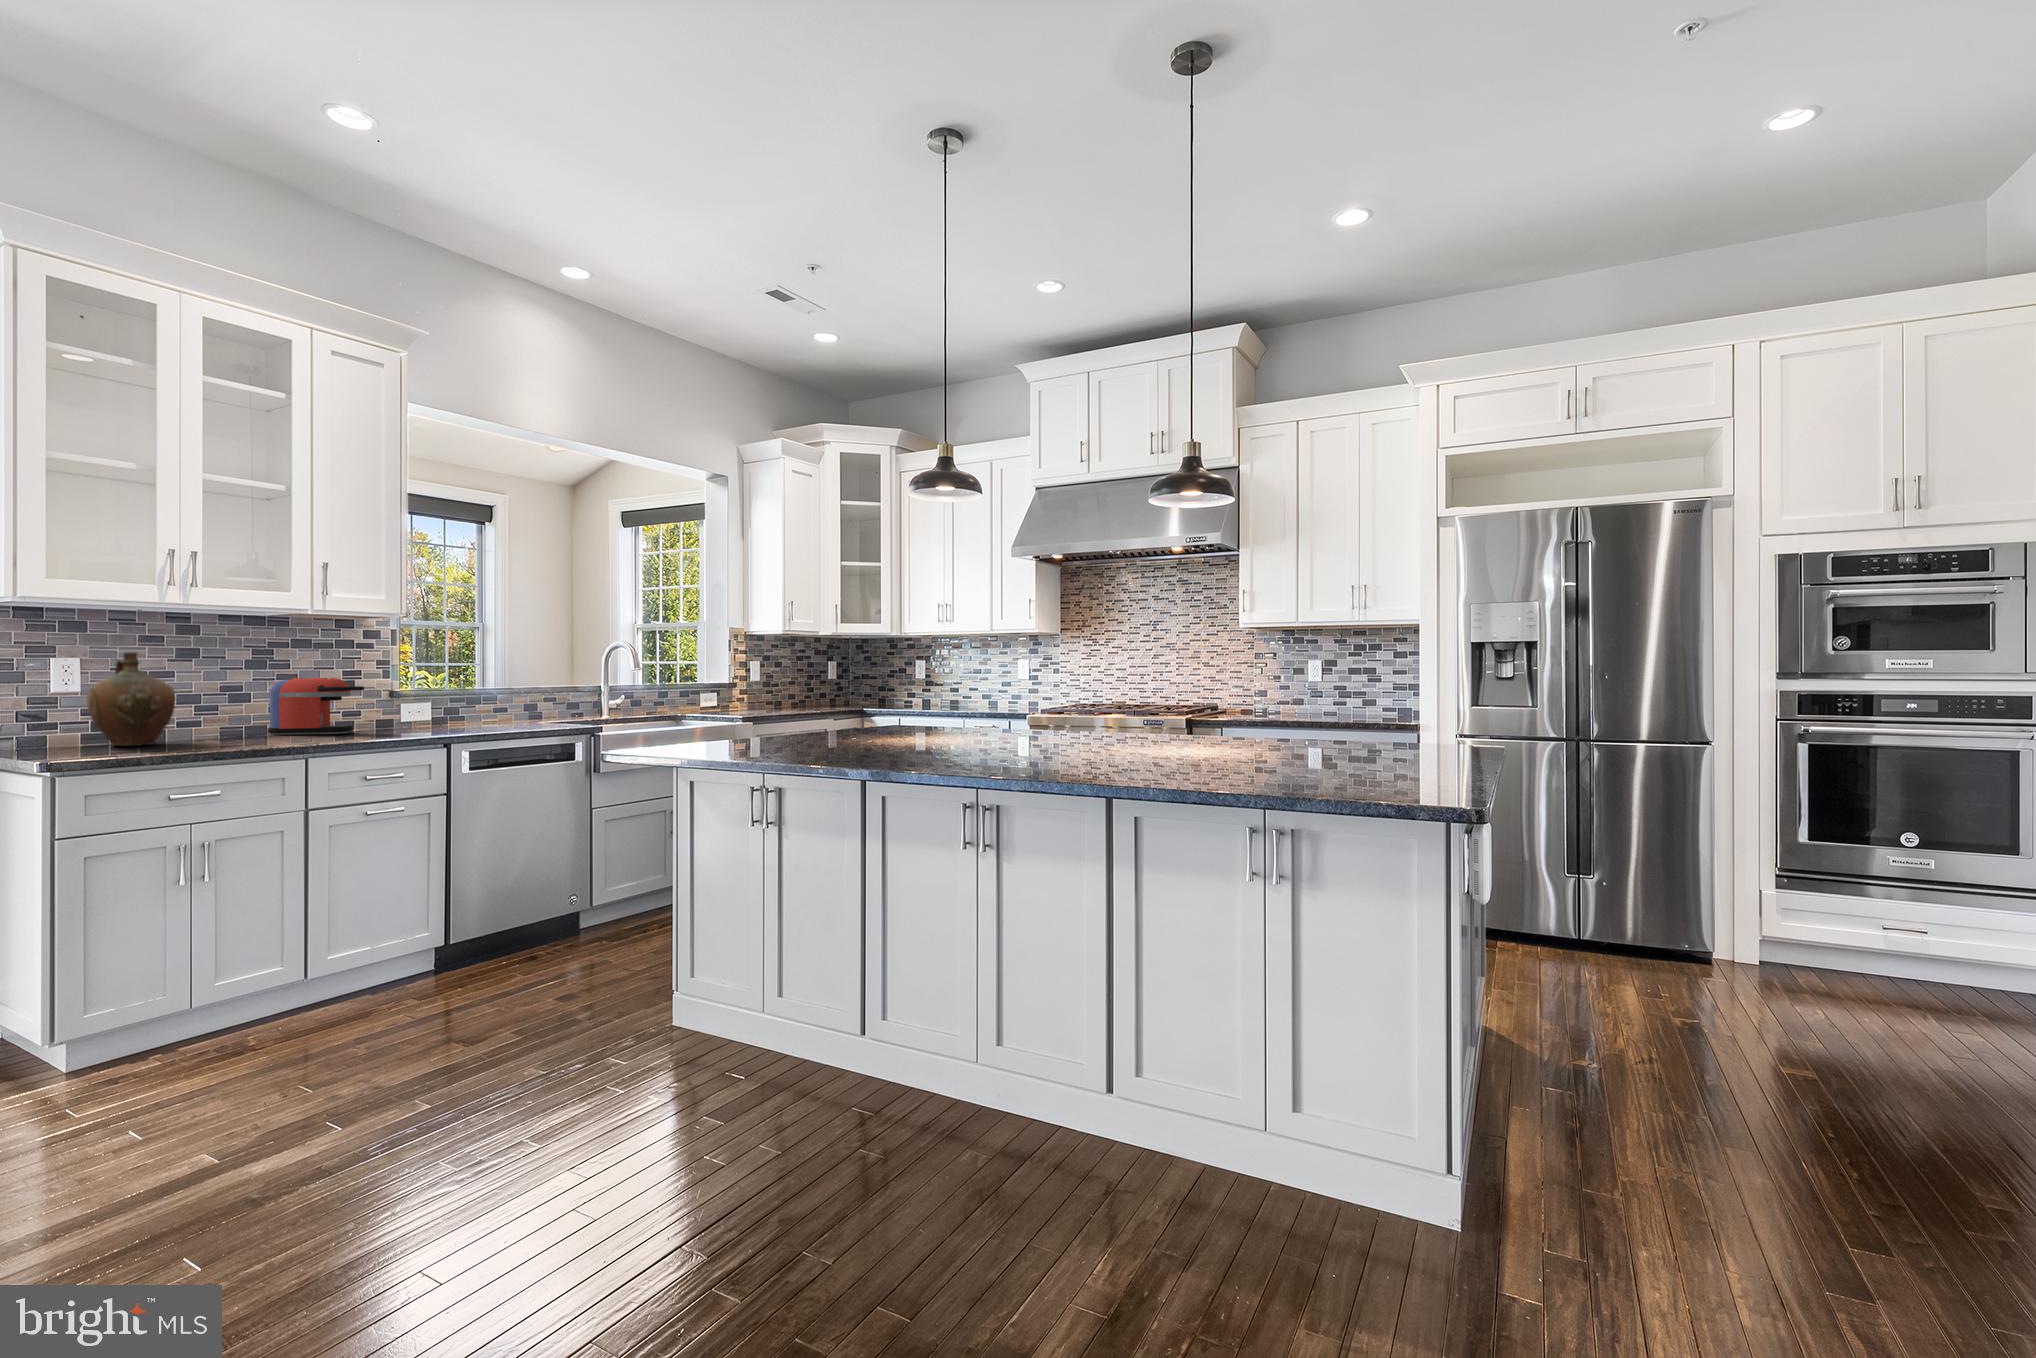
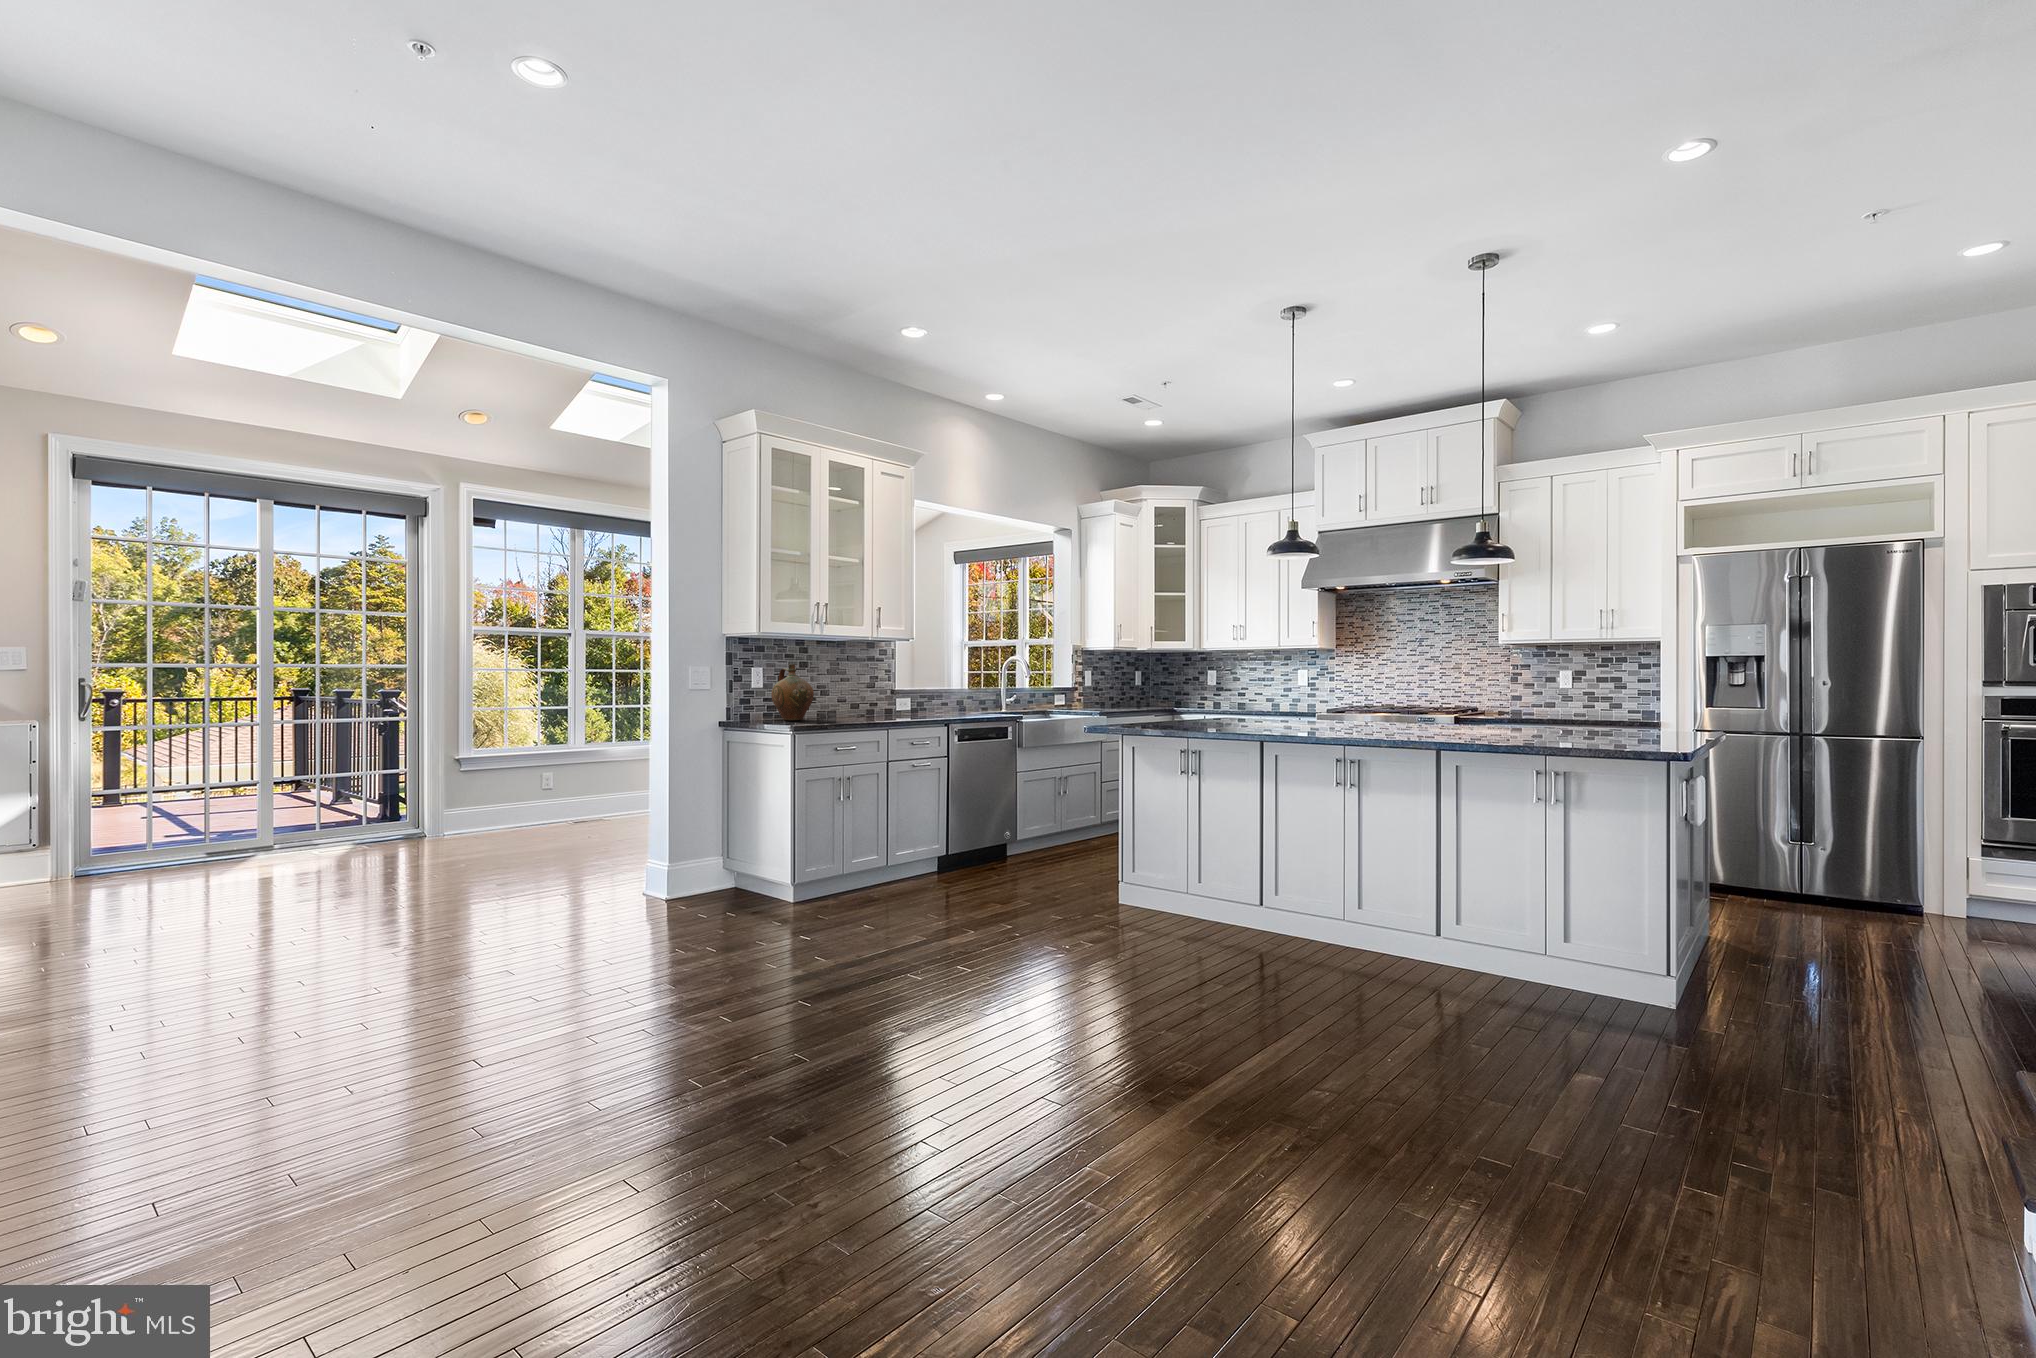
coffee maker: present [268,678,364,735] -> none [840,681,893,717]

